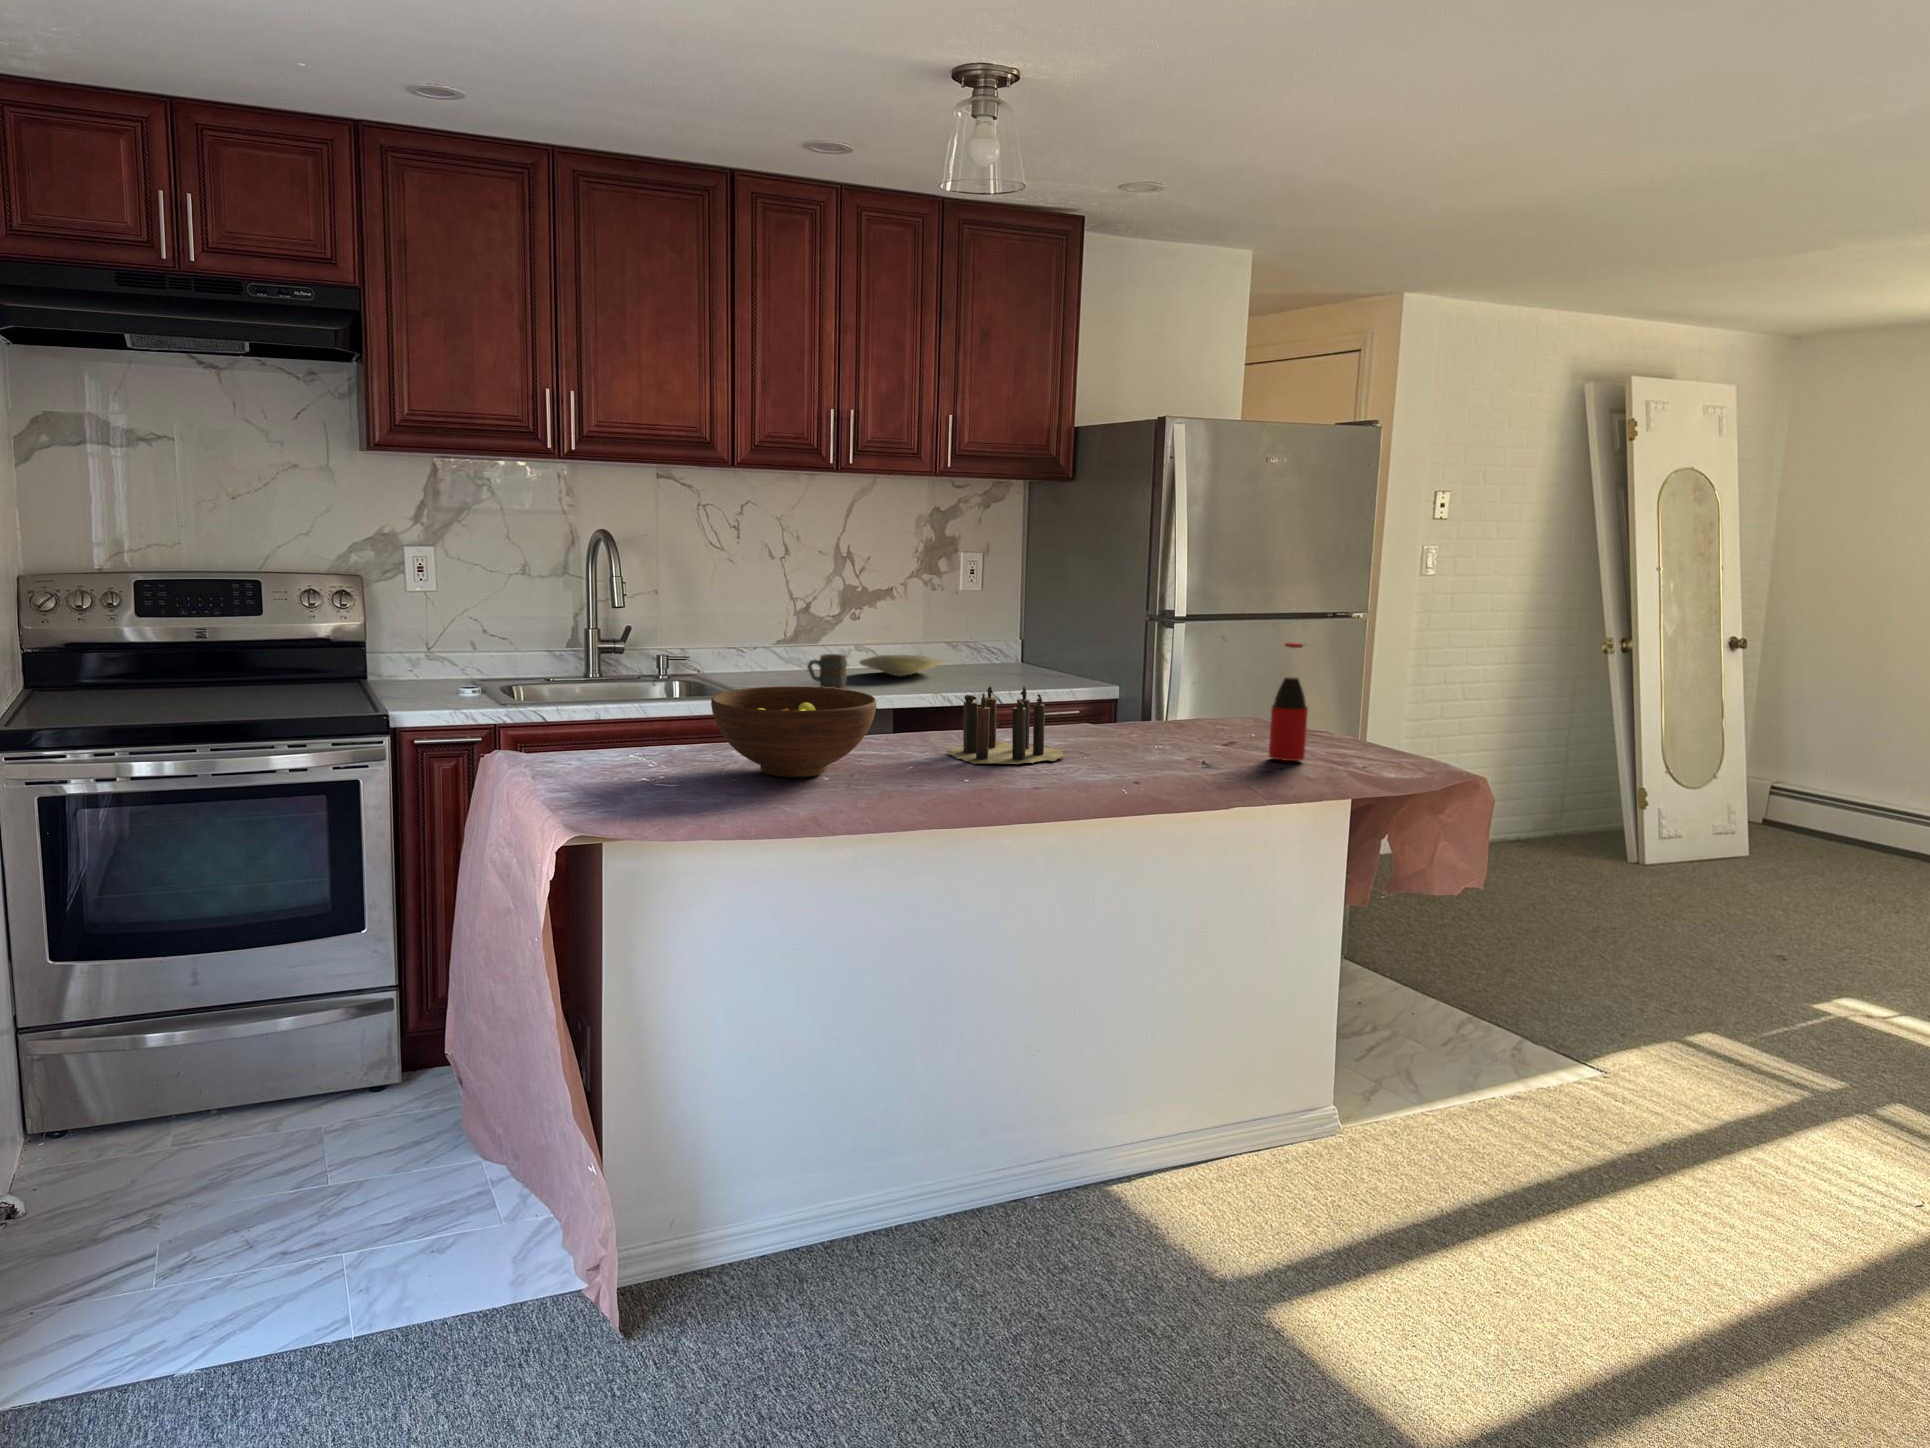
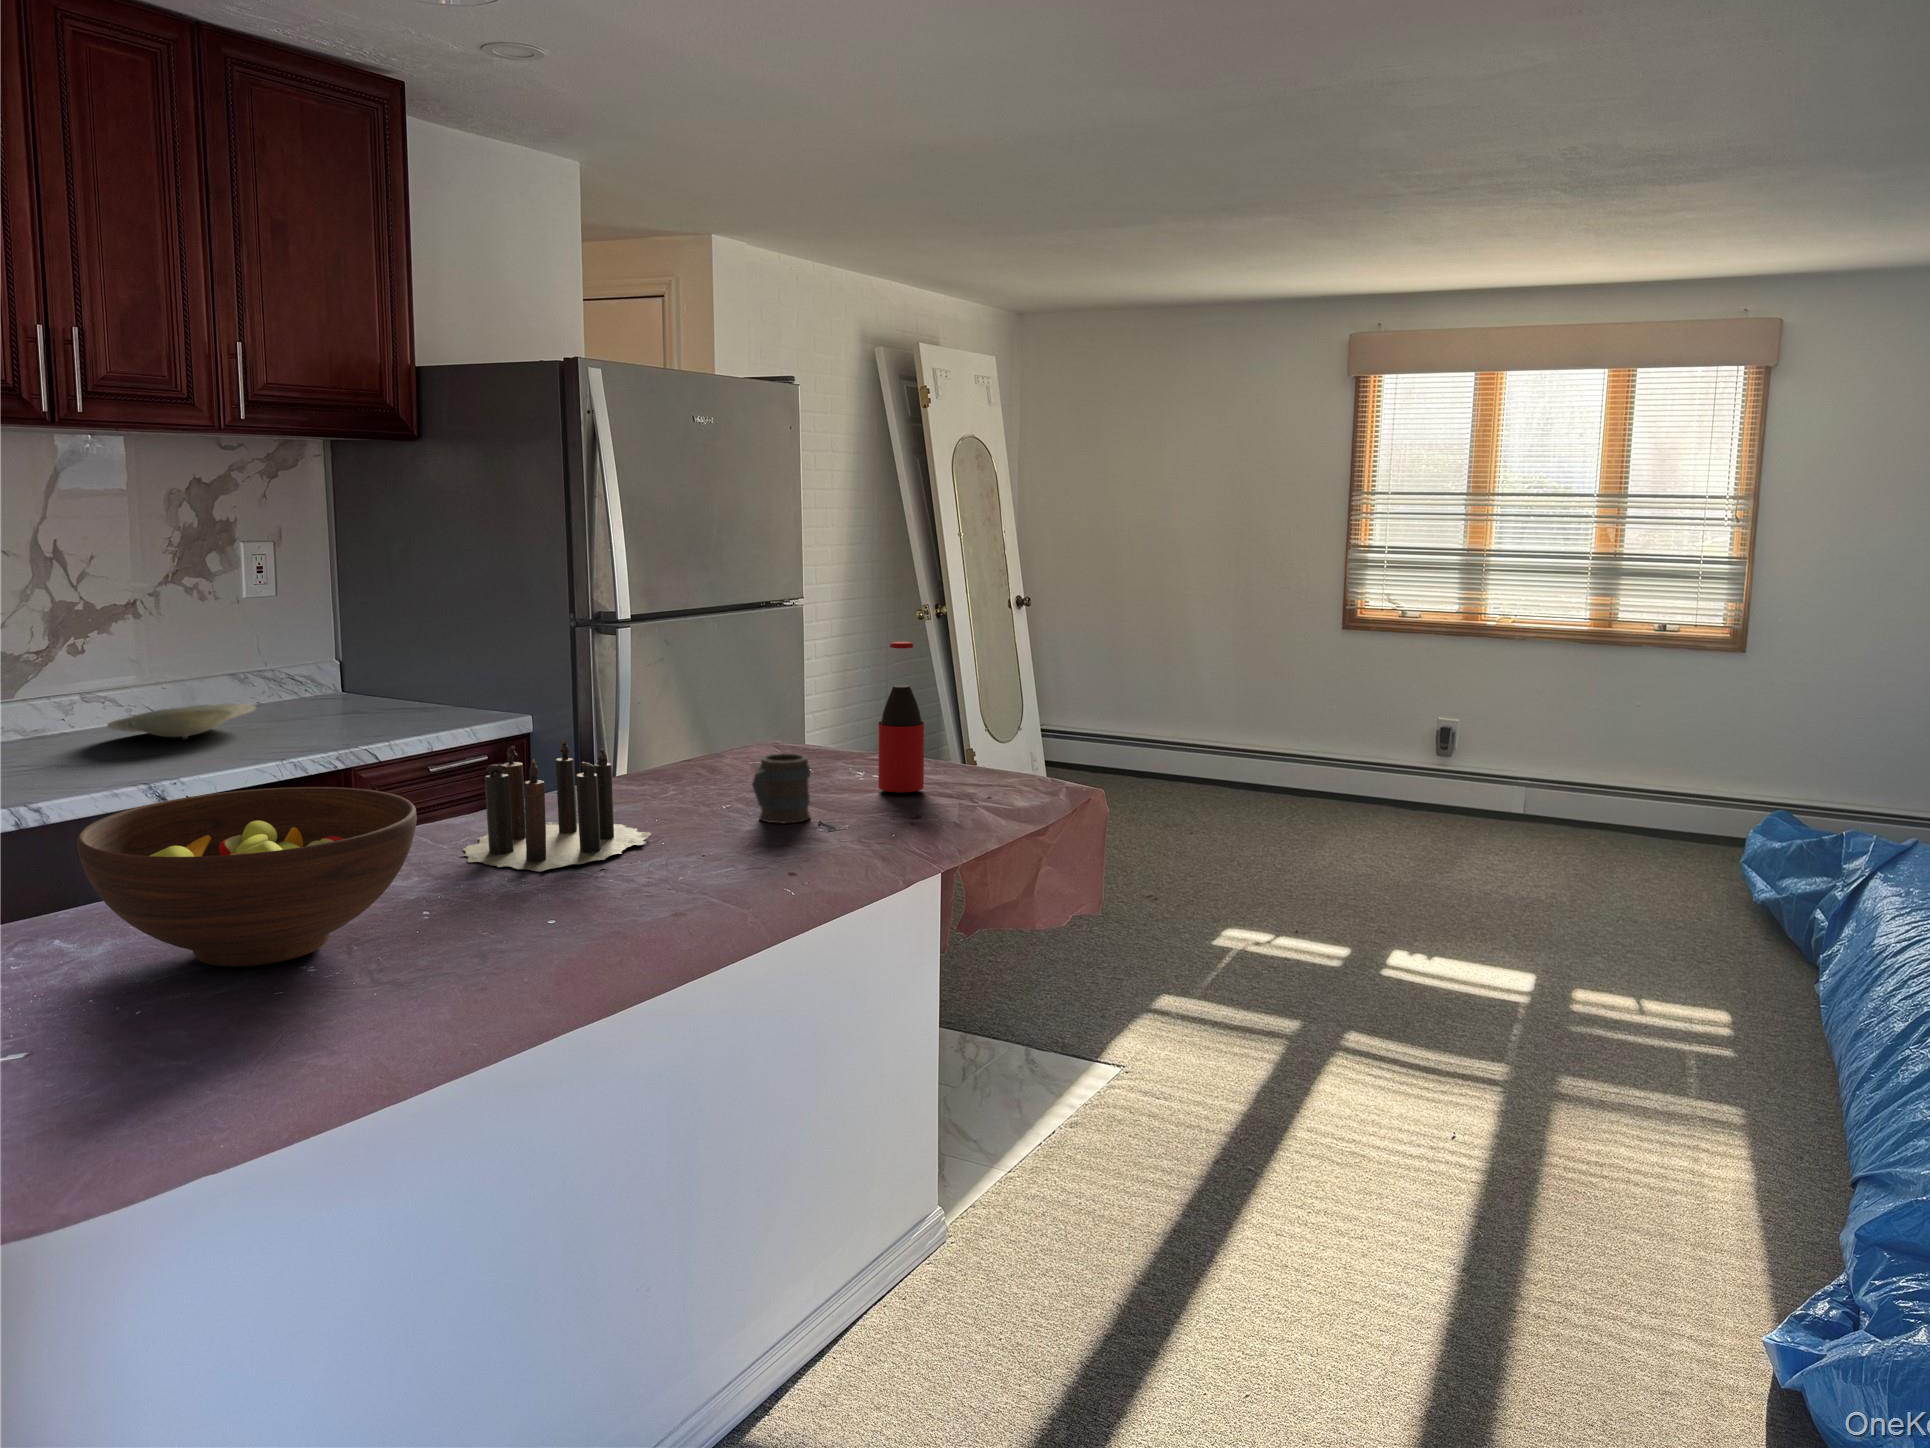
mug: present [807,654,847,689] -> present [752,753,811,824]

